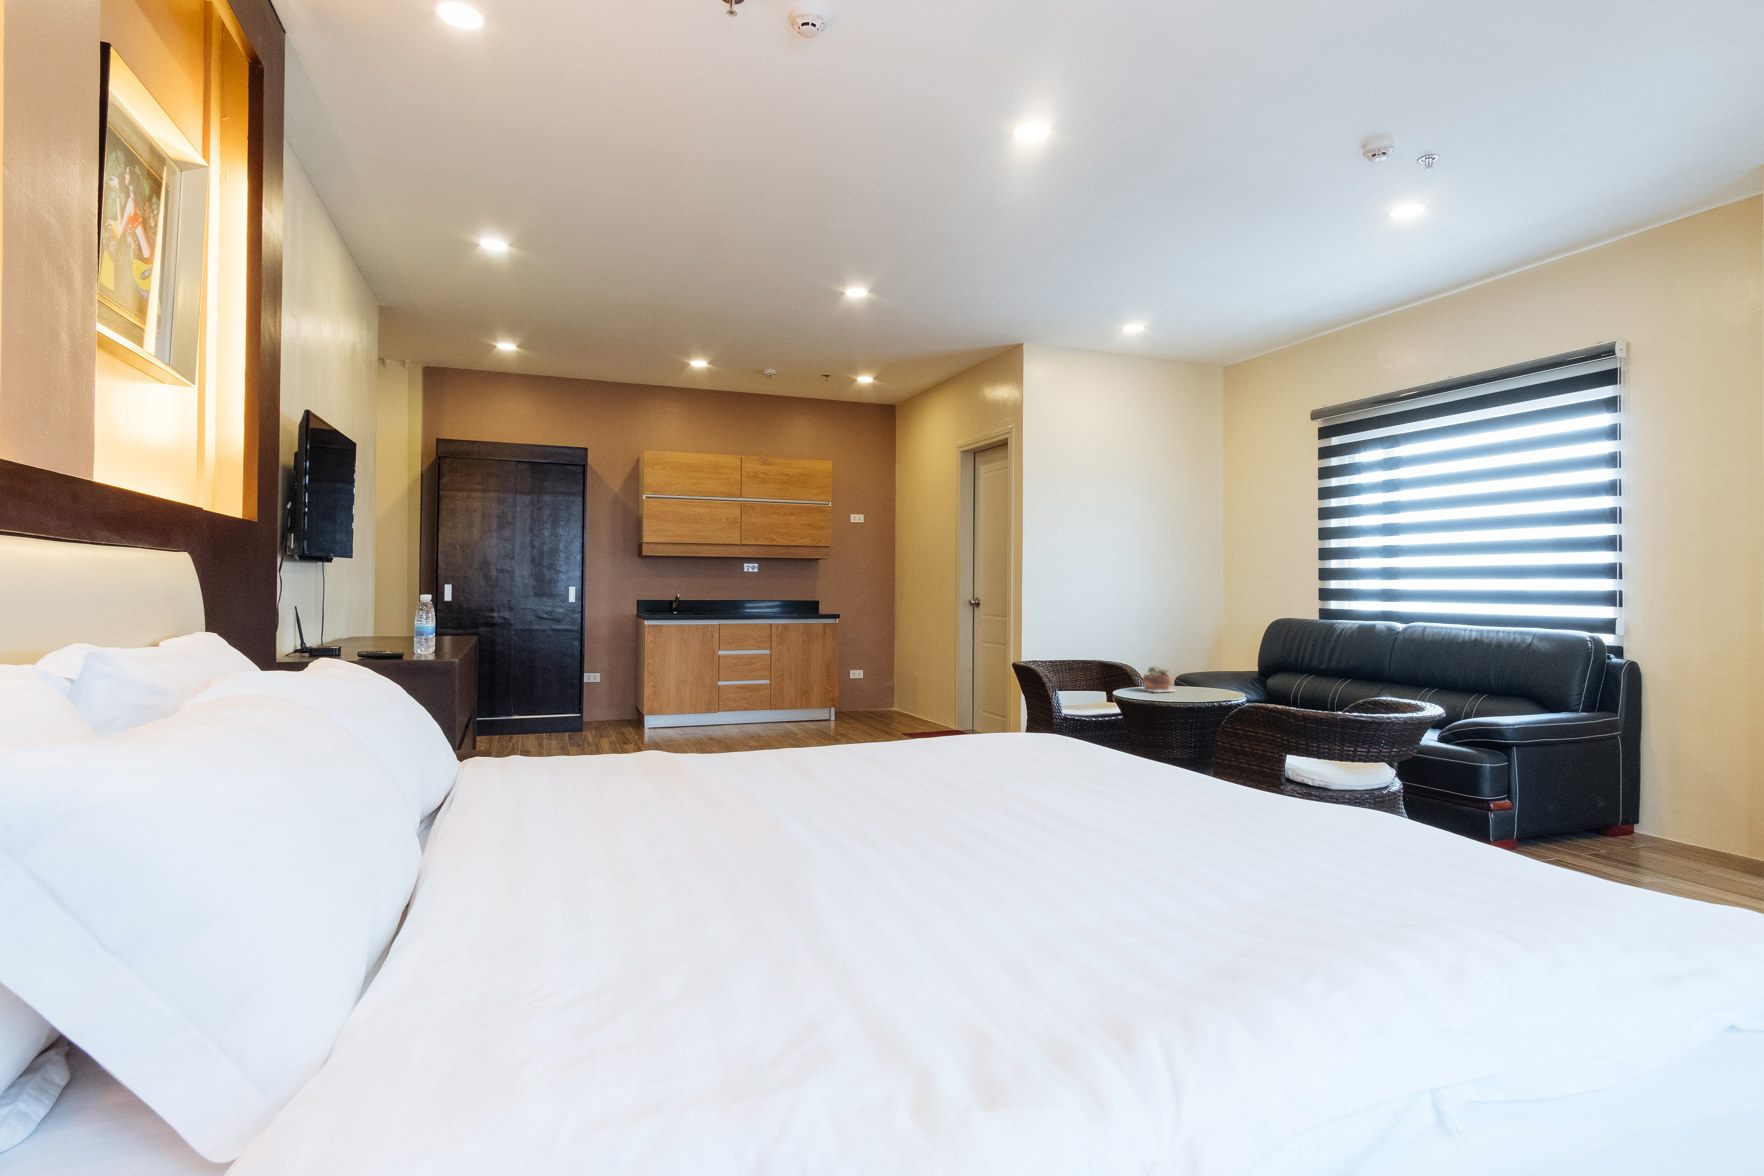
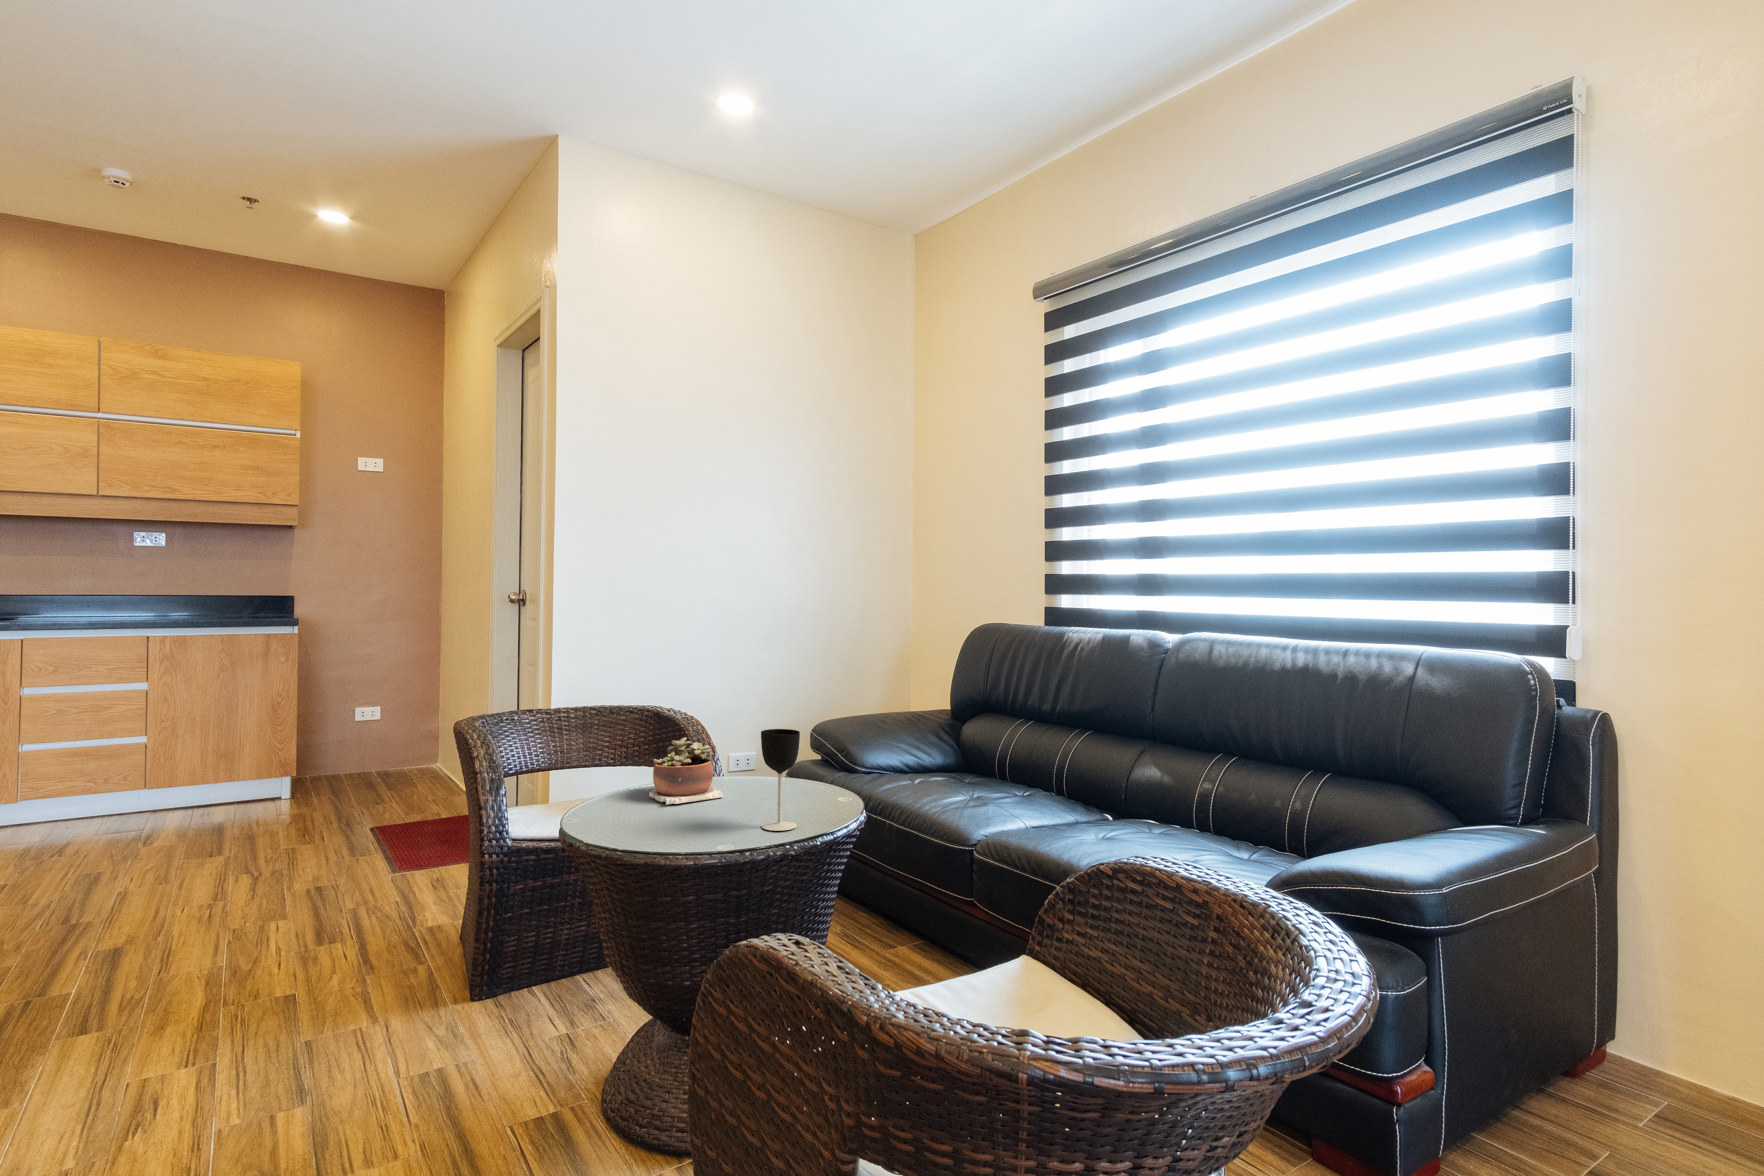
wine glass: none [1203,659,1221,700] -> present [761,729,800,831]

